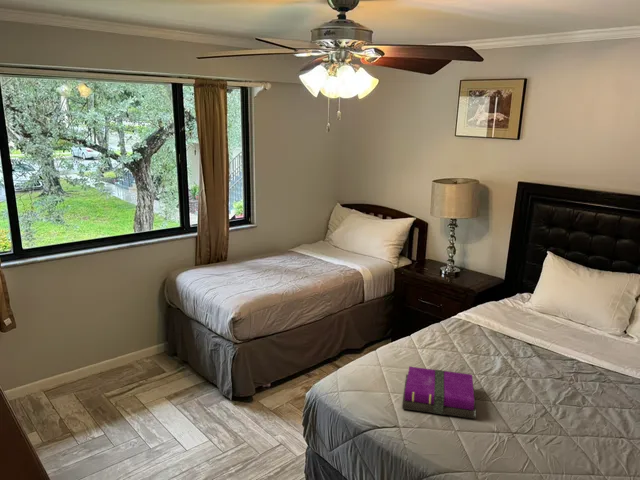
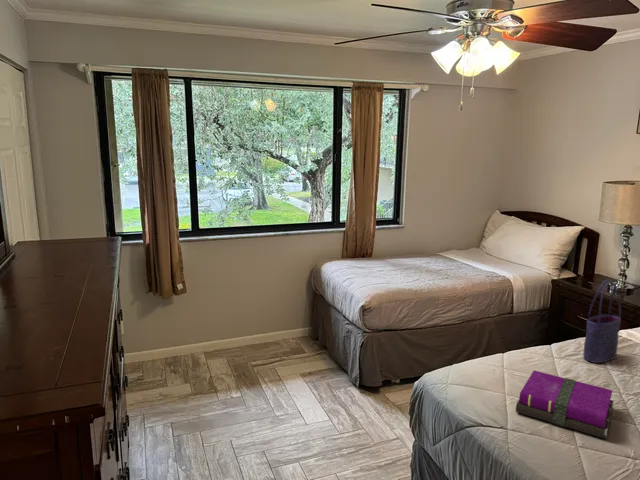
tote bag: none [440,277,466,348] -> present [583,280,621,363]

